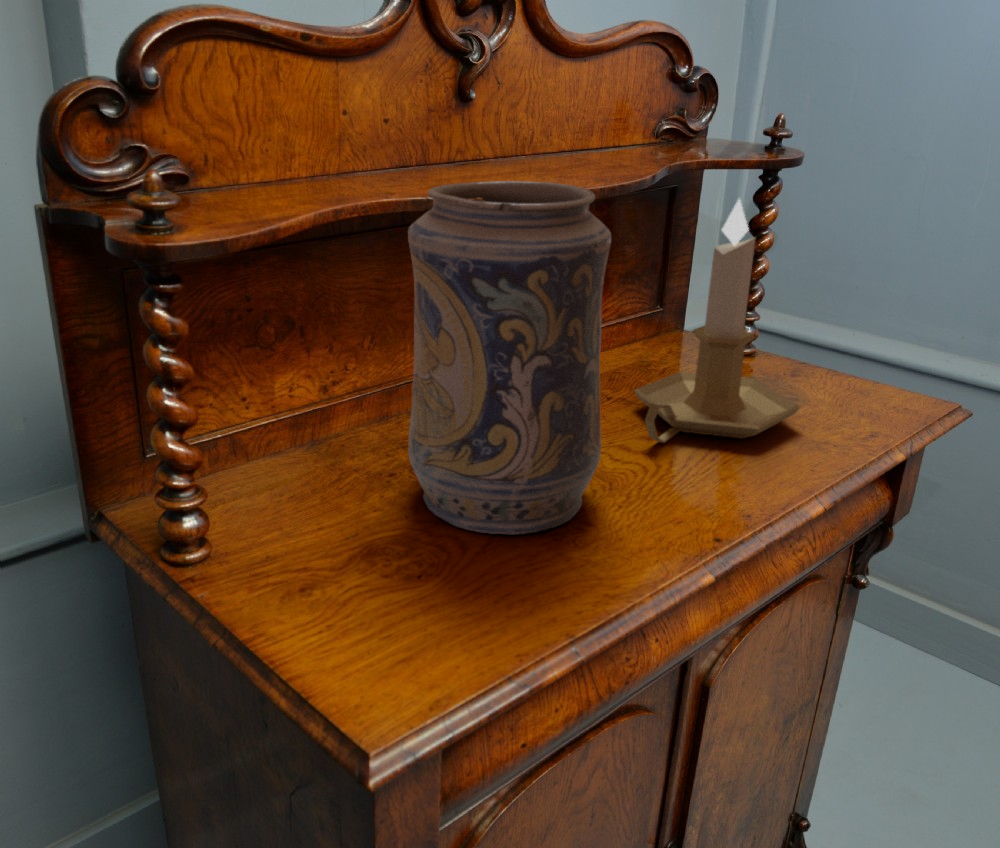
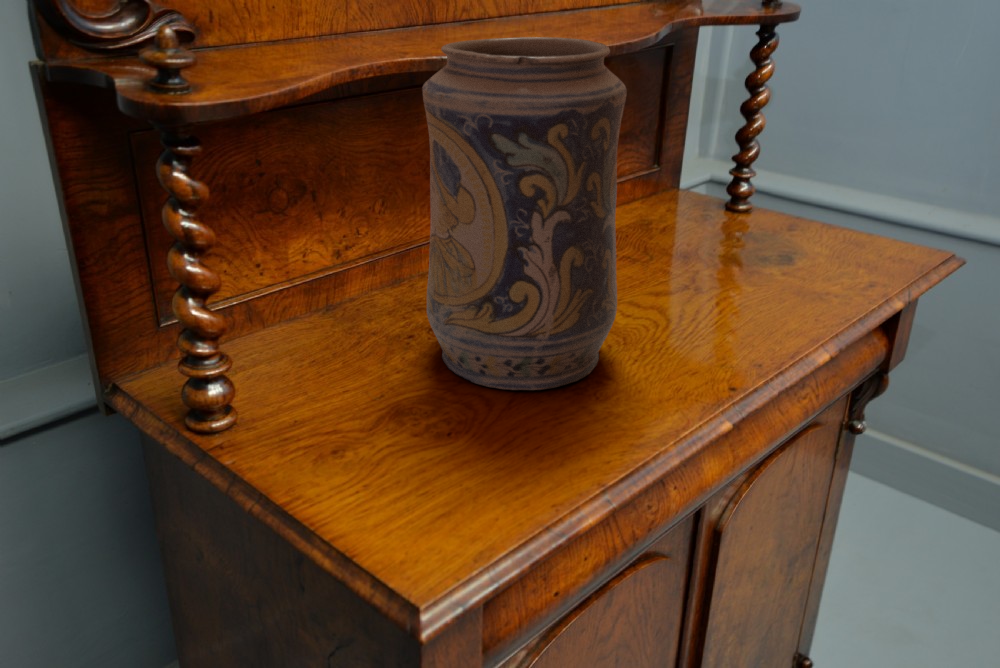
candlestick: present [634,199,800,443] -> none [638,52,802,298]

